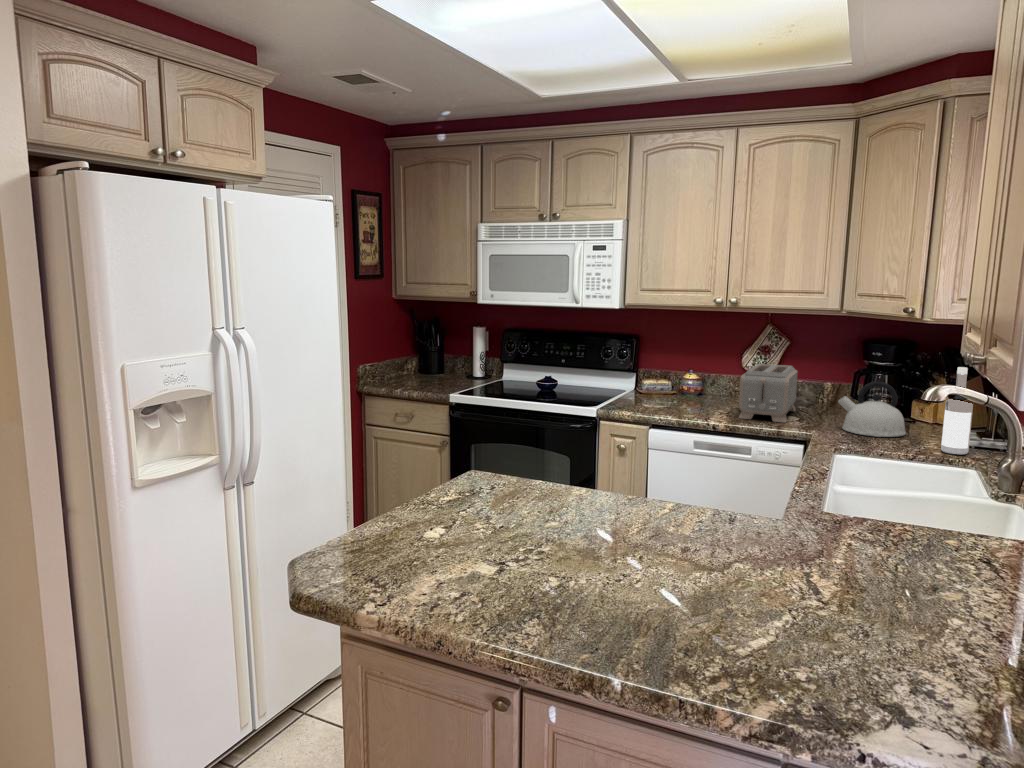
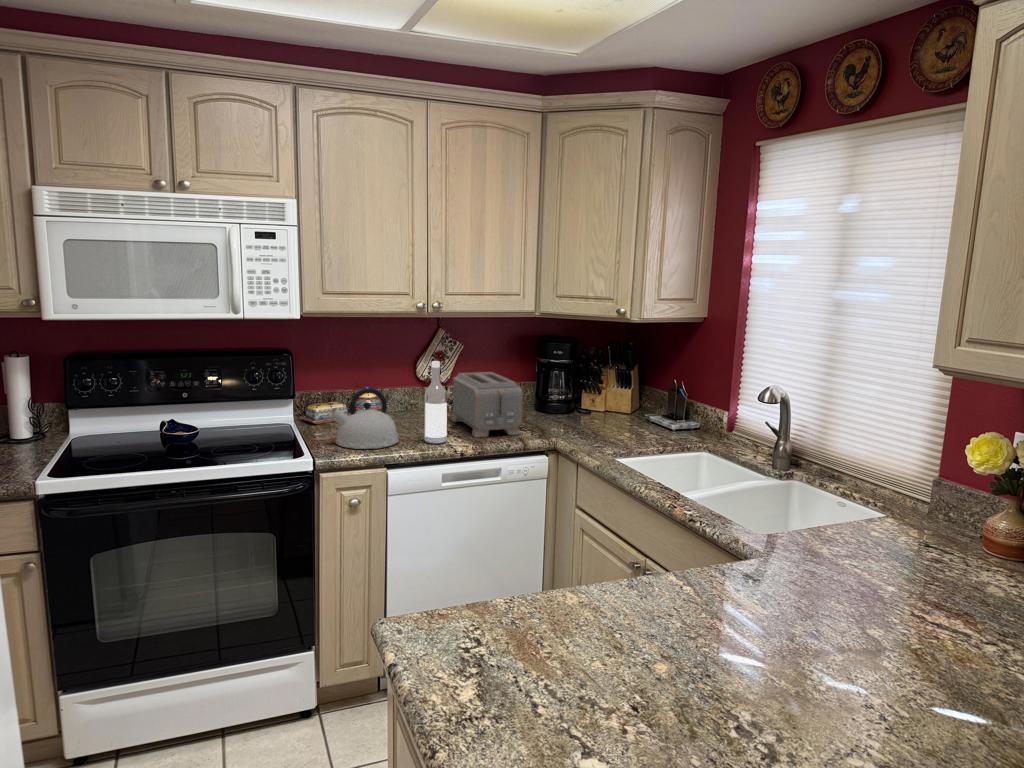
wine bottle: present [941,367,973,455] -> present [424,361,447,444]
kettle: present [838,382,906,437] -> present [329,388,399,449]

